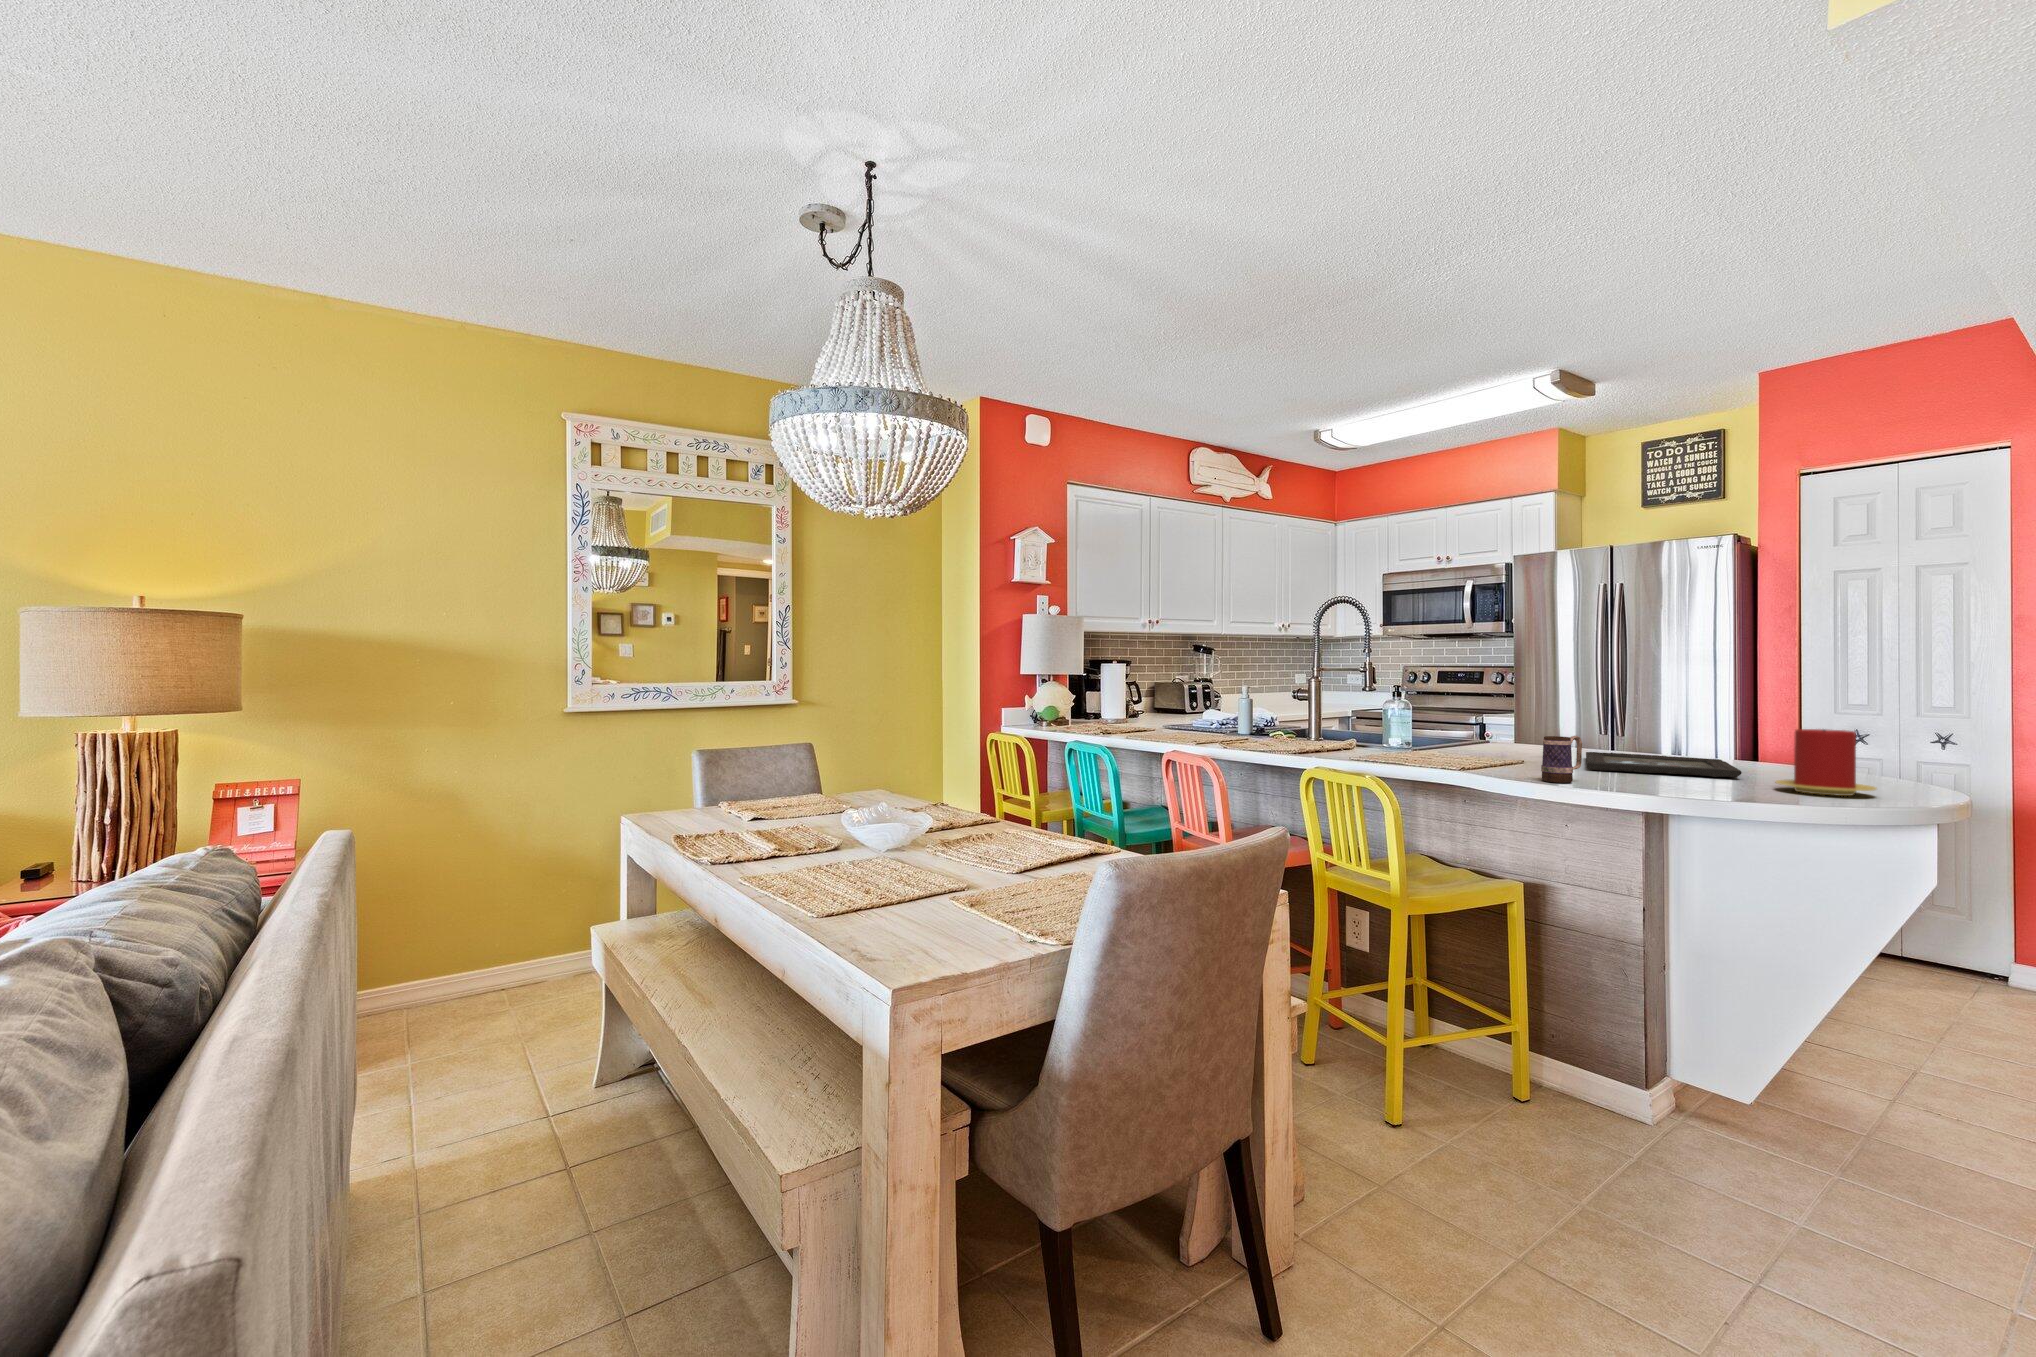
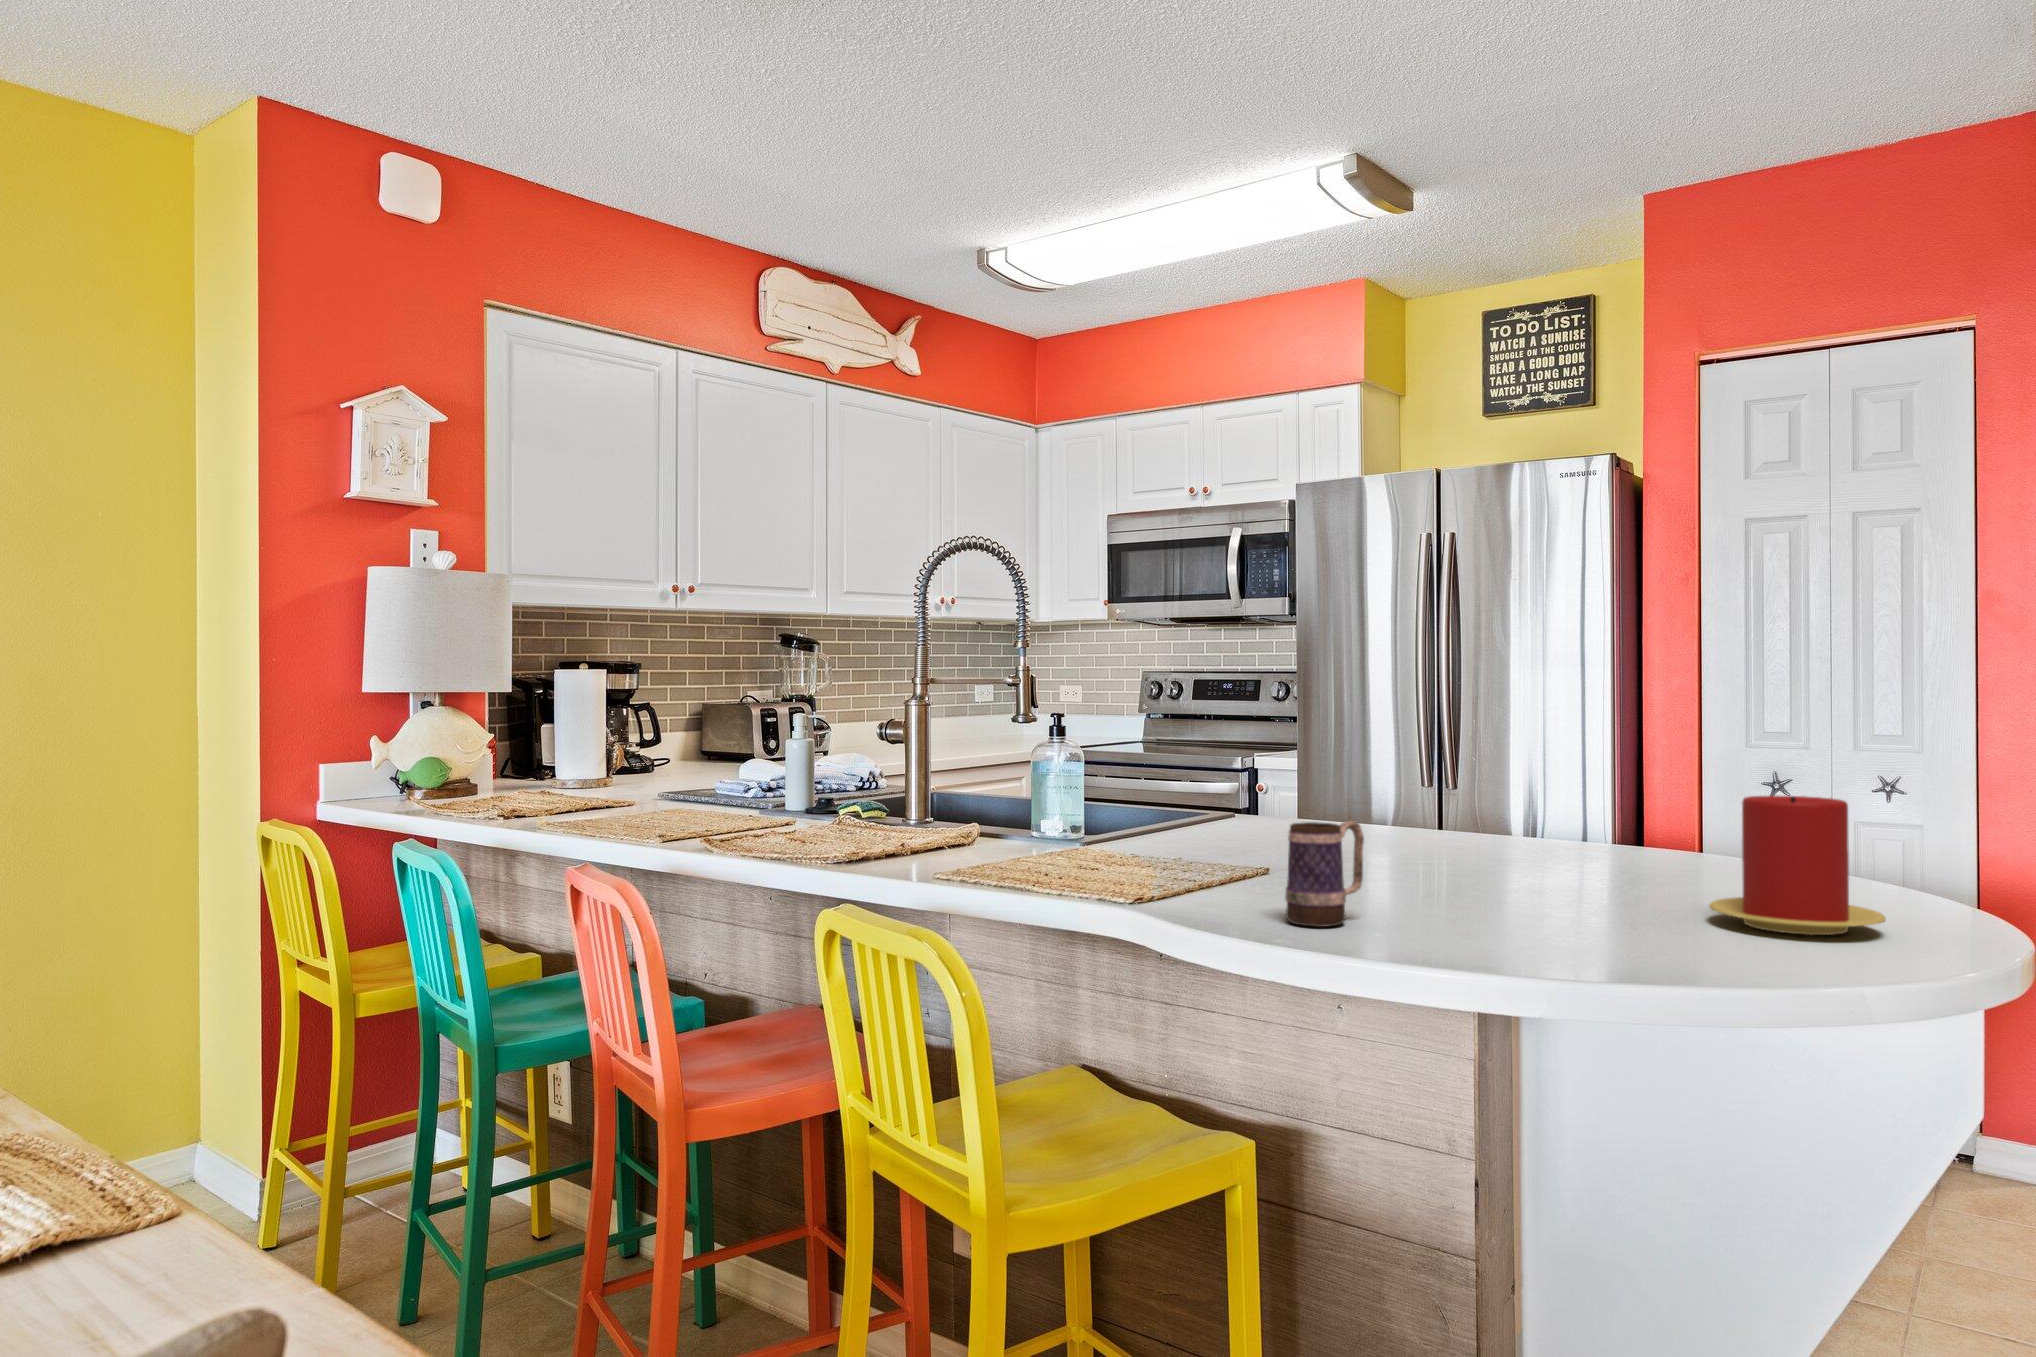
tray: present [1586,752,1742,777] -> none [1382,835,1647,890]

